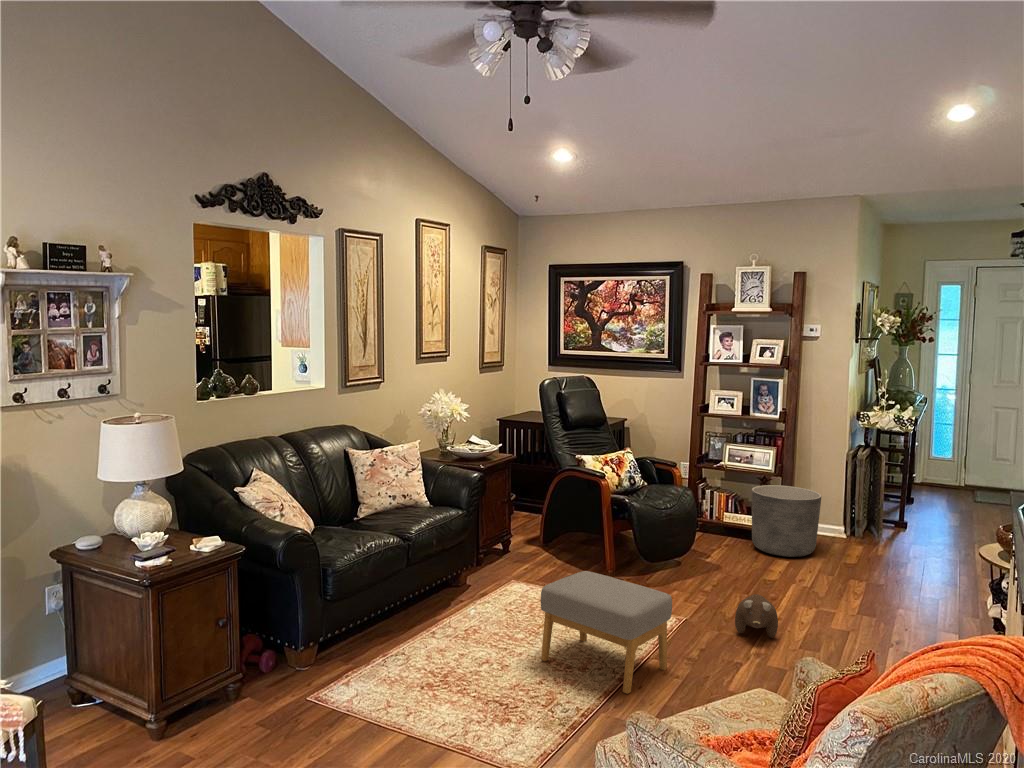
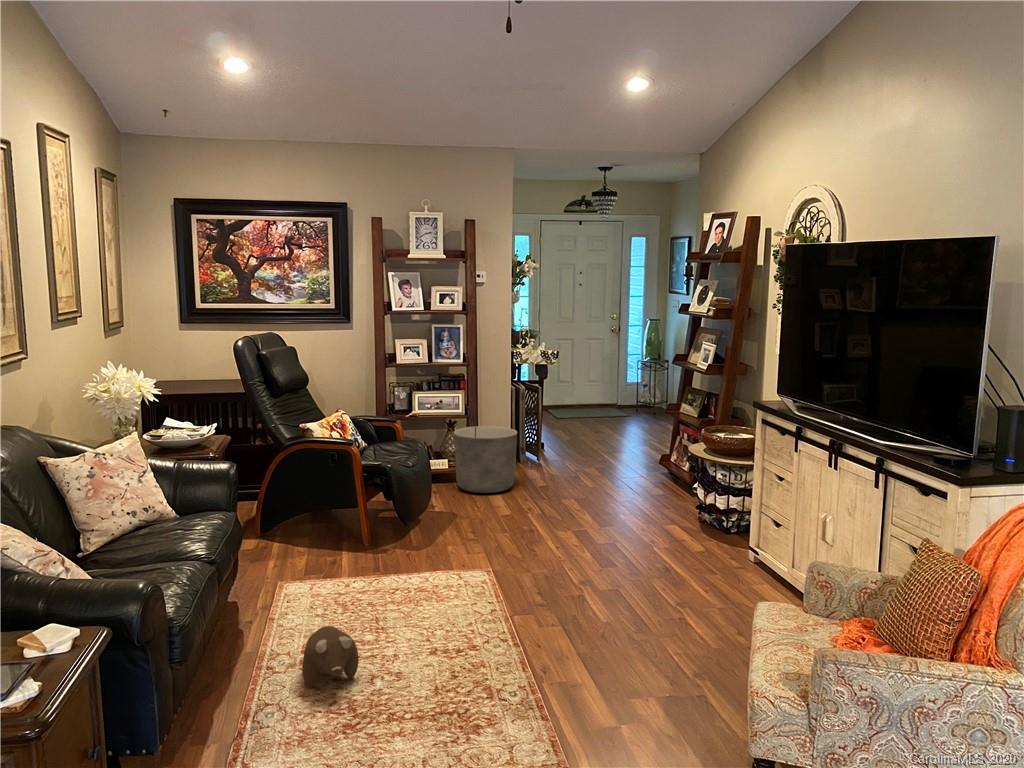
footstool: present [541,571,672,694] -> none [420,544,547,656]
plush toy: present [735,594,778,638] -> present [302,626,359,686]

